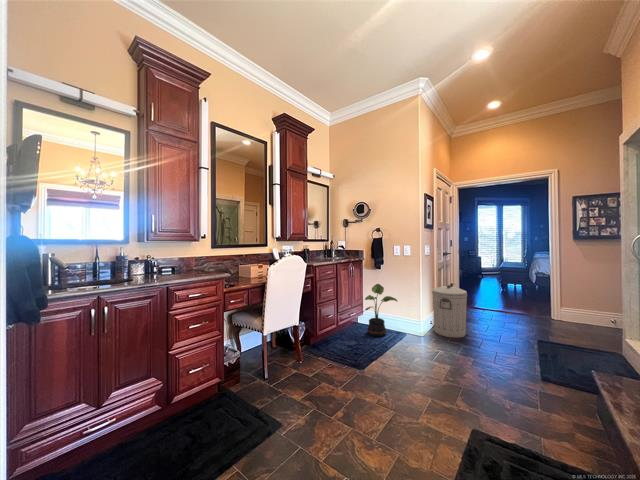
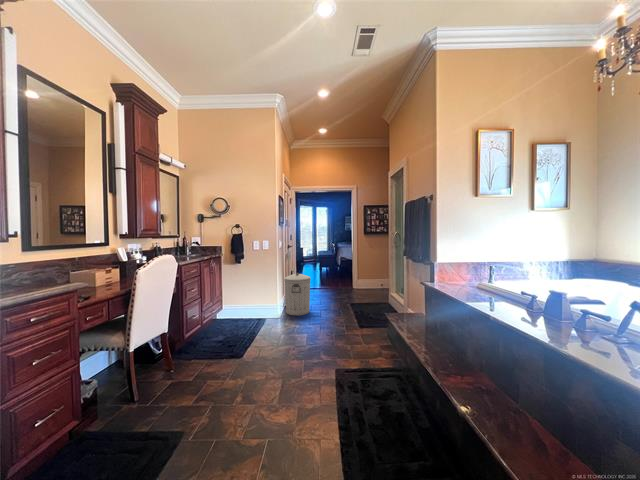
potted plant: present [365,284,397,336] -> none [224,278,259,328]

